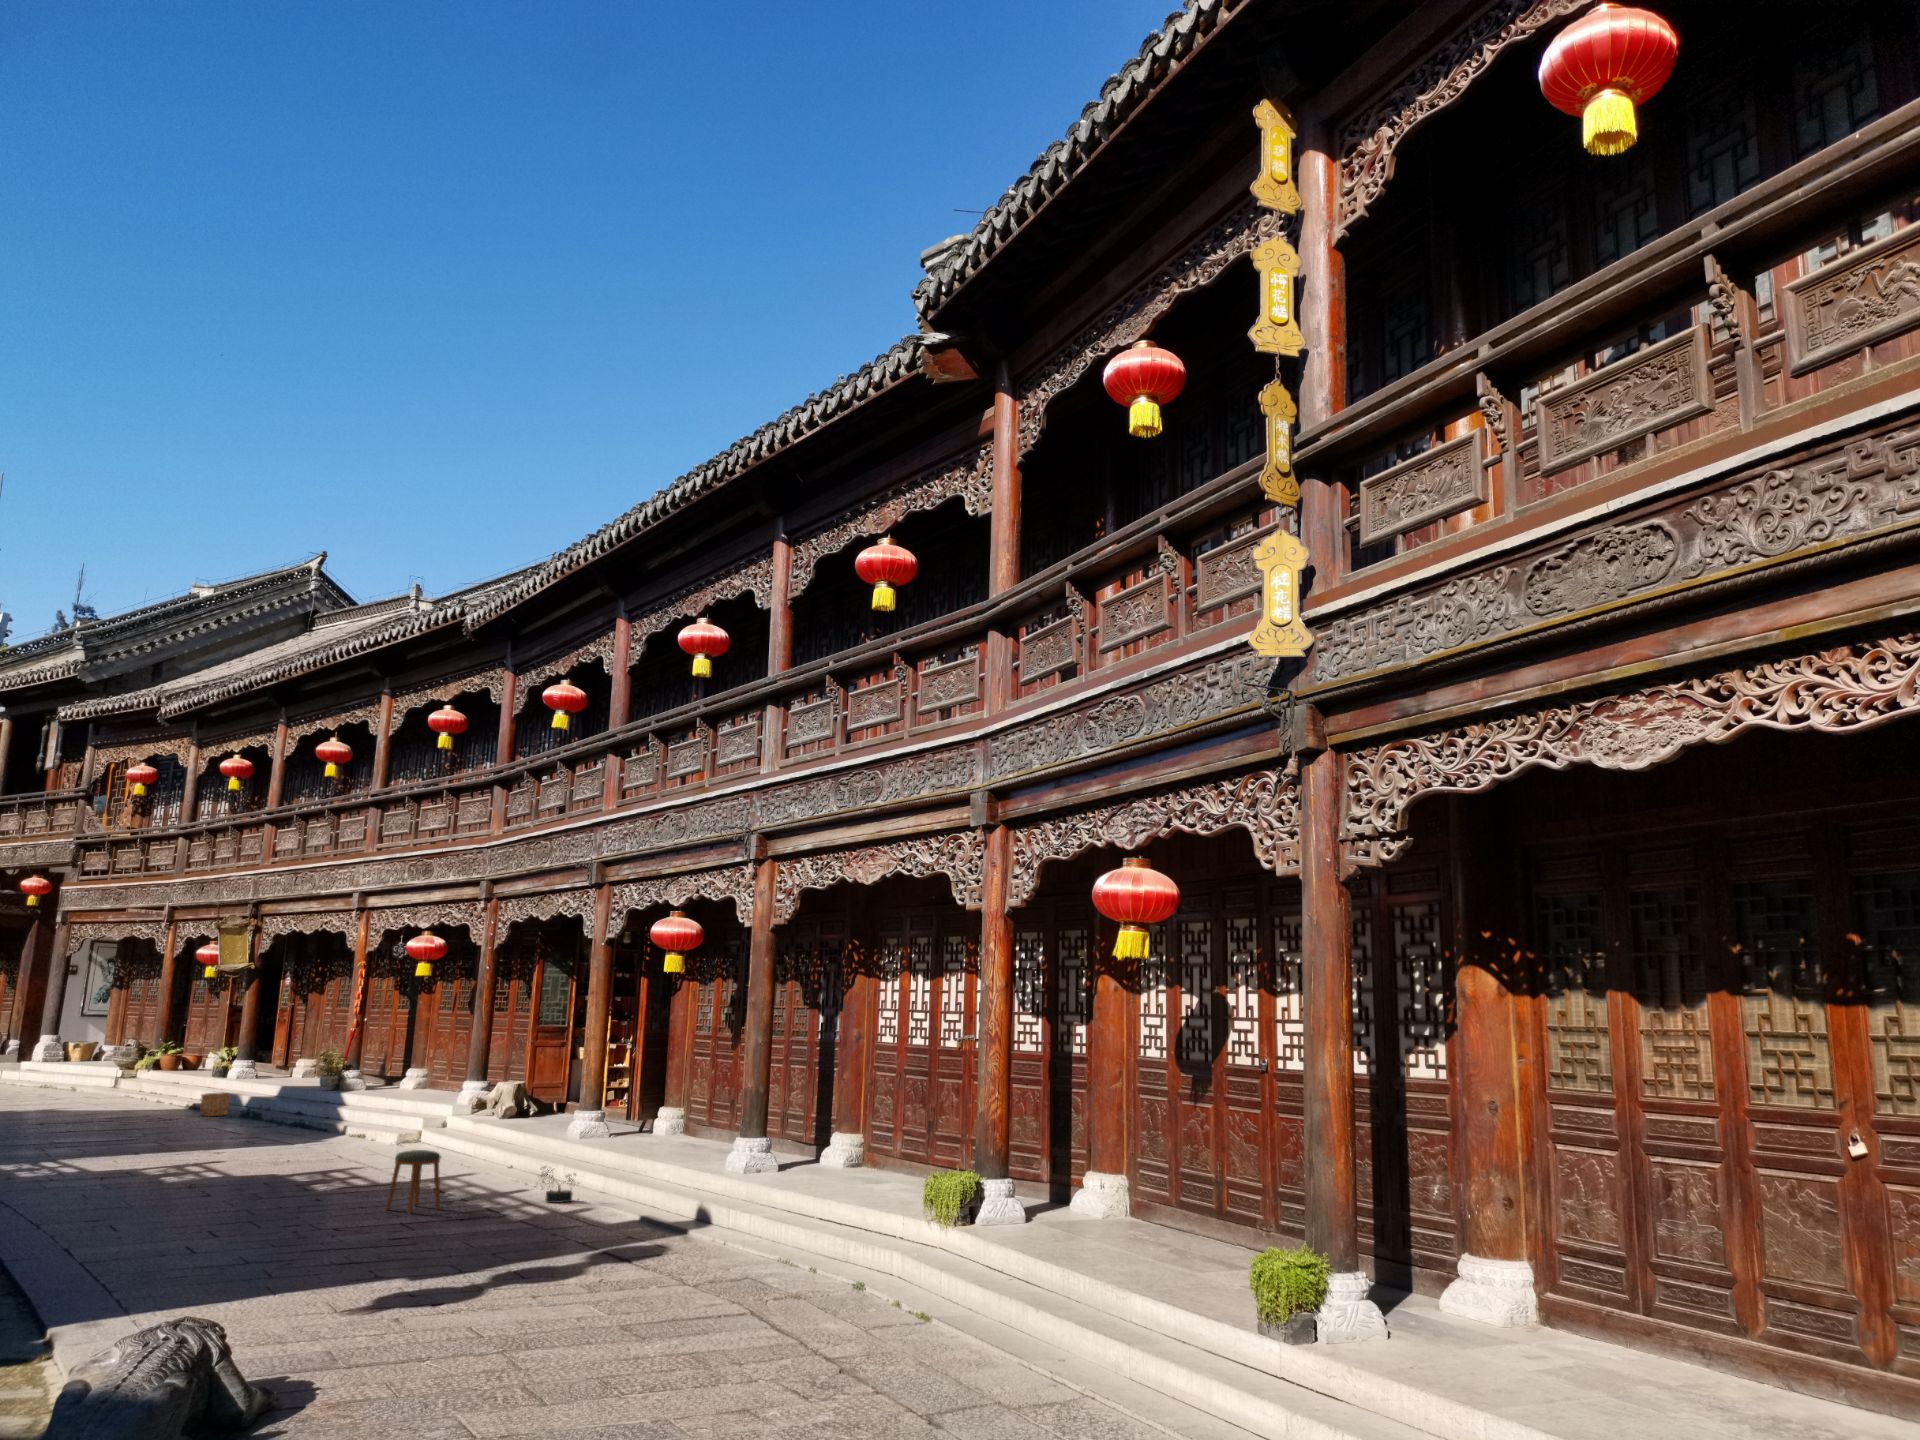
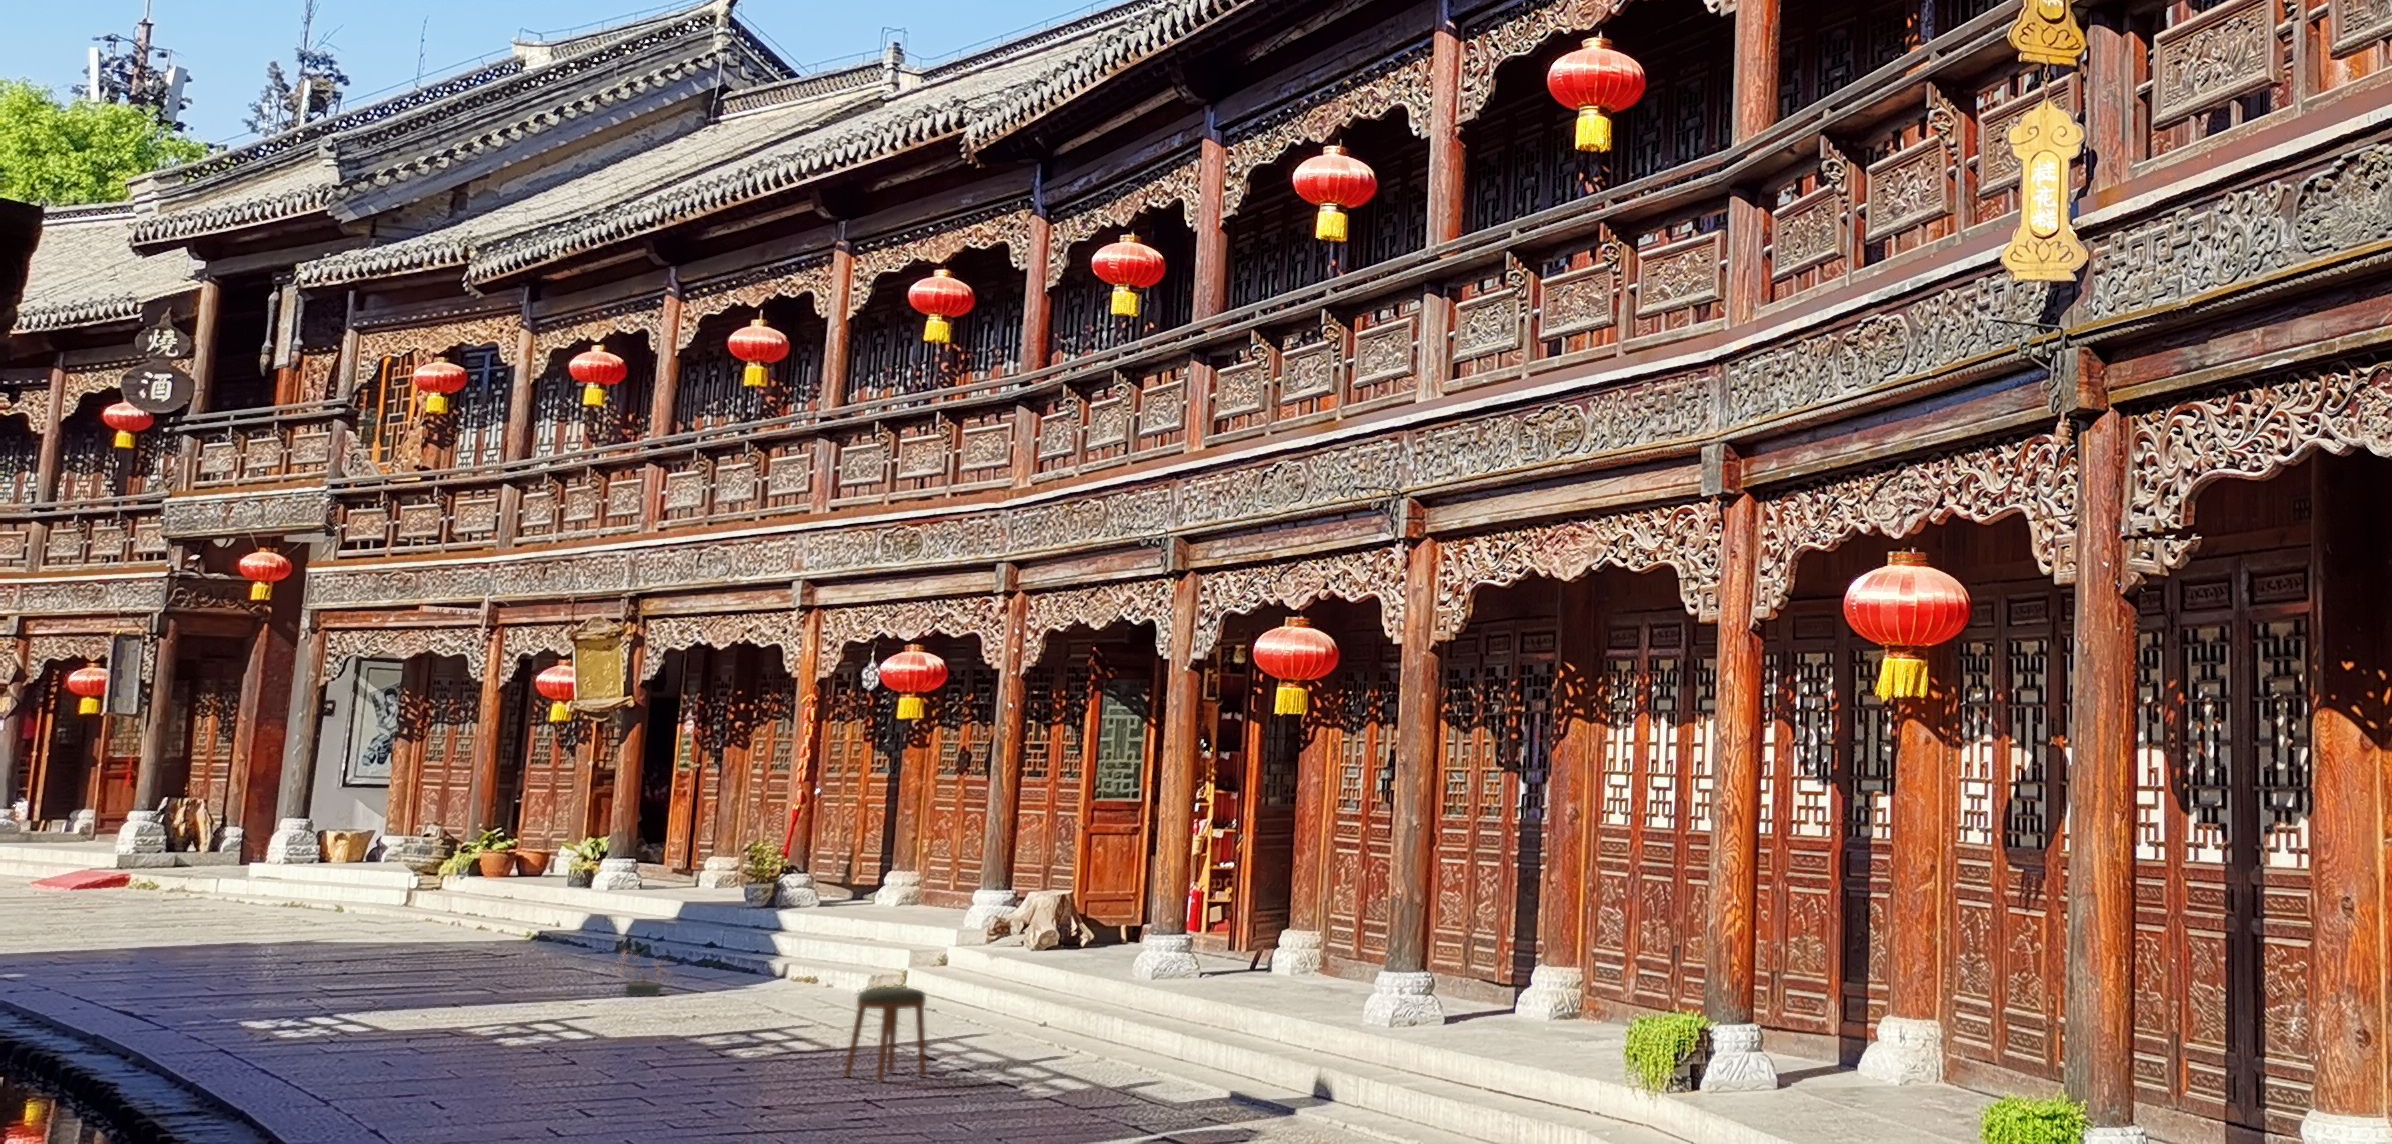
wooden bucket: present [200,1093,230,1116] -> none [551,911,600,949]
decorative plant: present [541,1166,576,1203] -> present [616,953,662,997]

